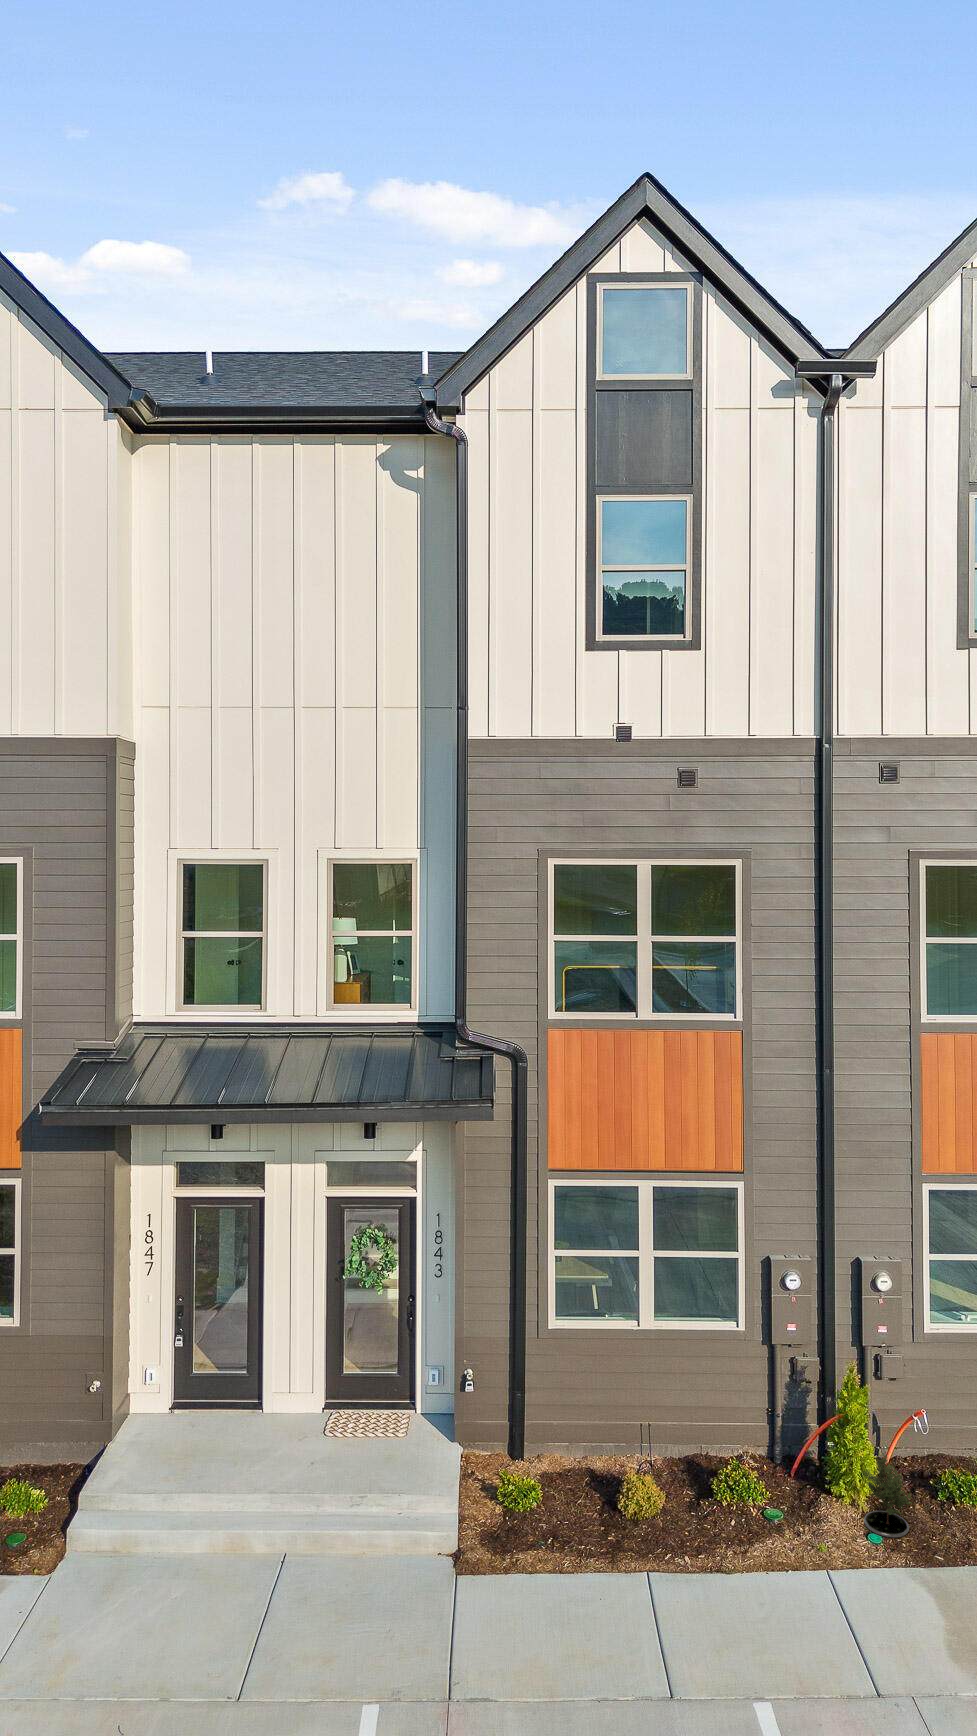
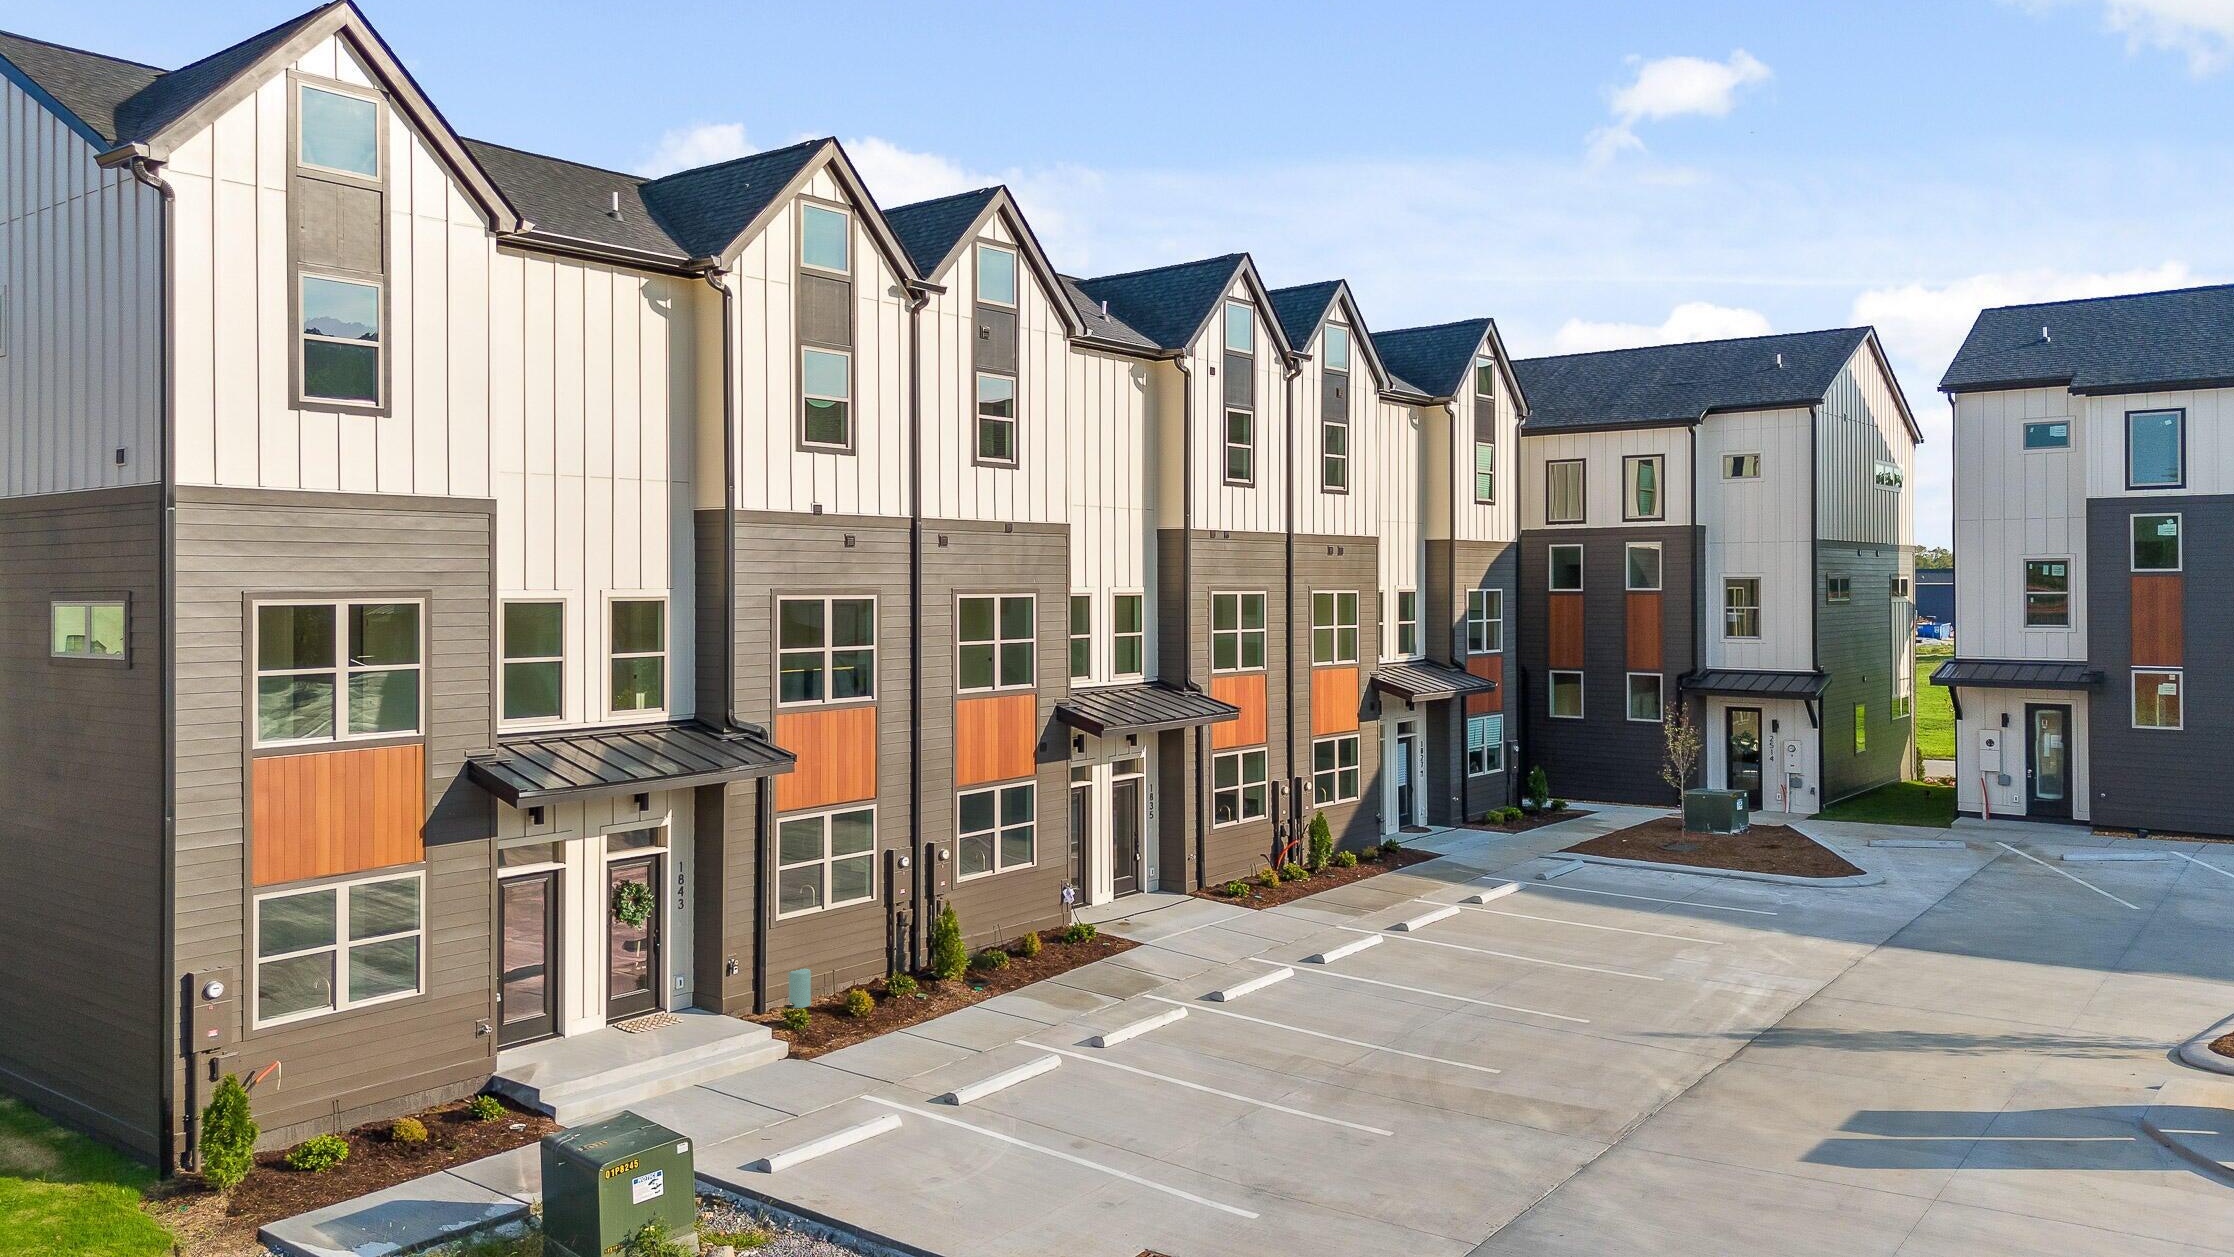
trash can: none [549,1405,589,1474] -> present [785,968,811,1008]

